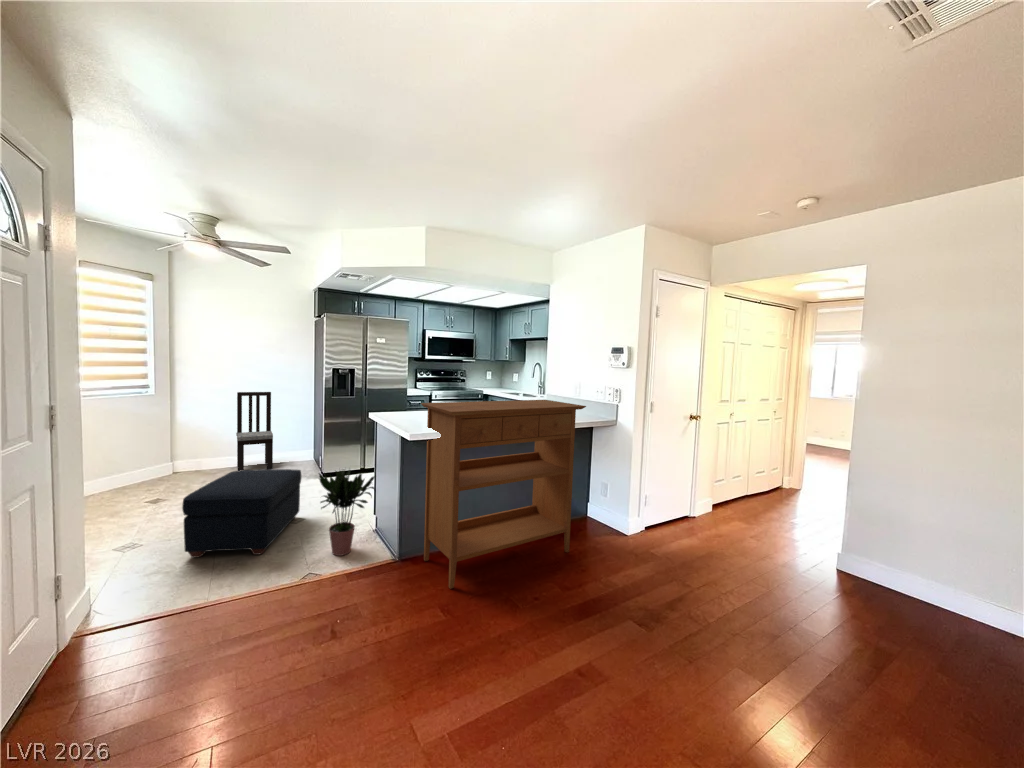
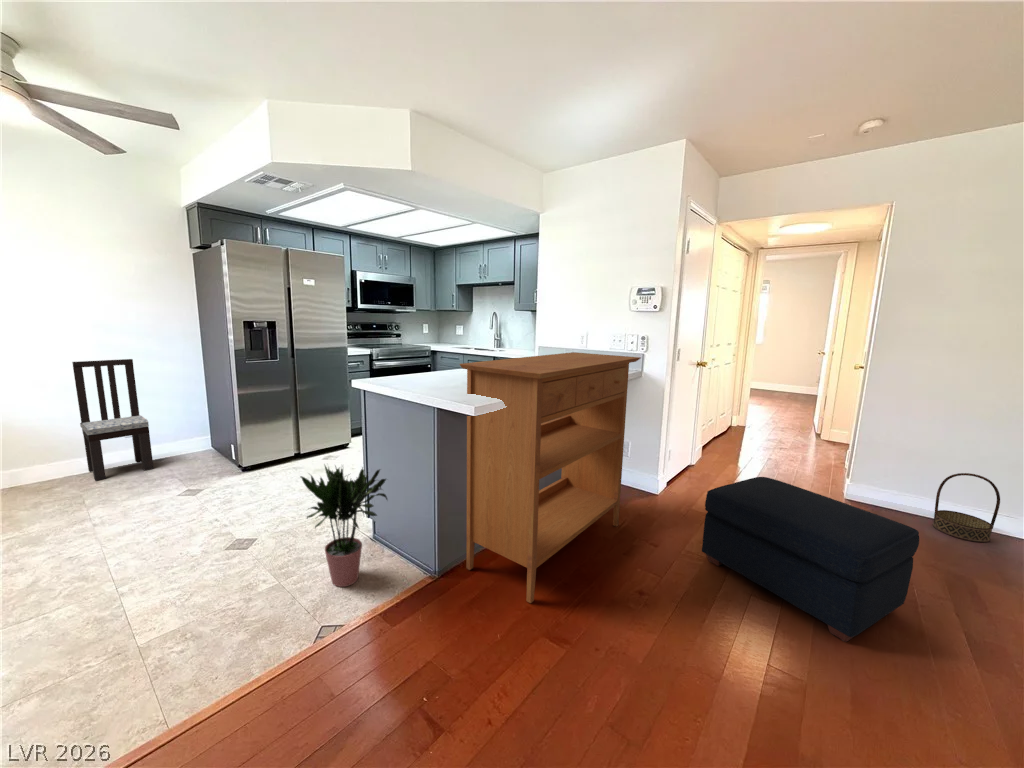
ottoman: present [182,469,301,558] -> present [702,477,919,642]
basket: none [920,550,992,633] -> present [933,473,1000,542]

